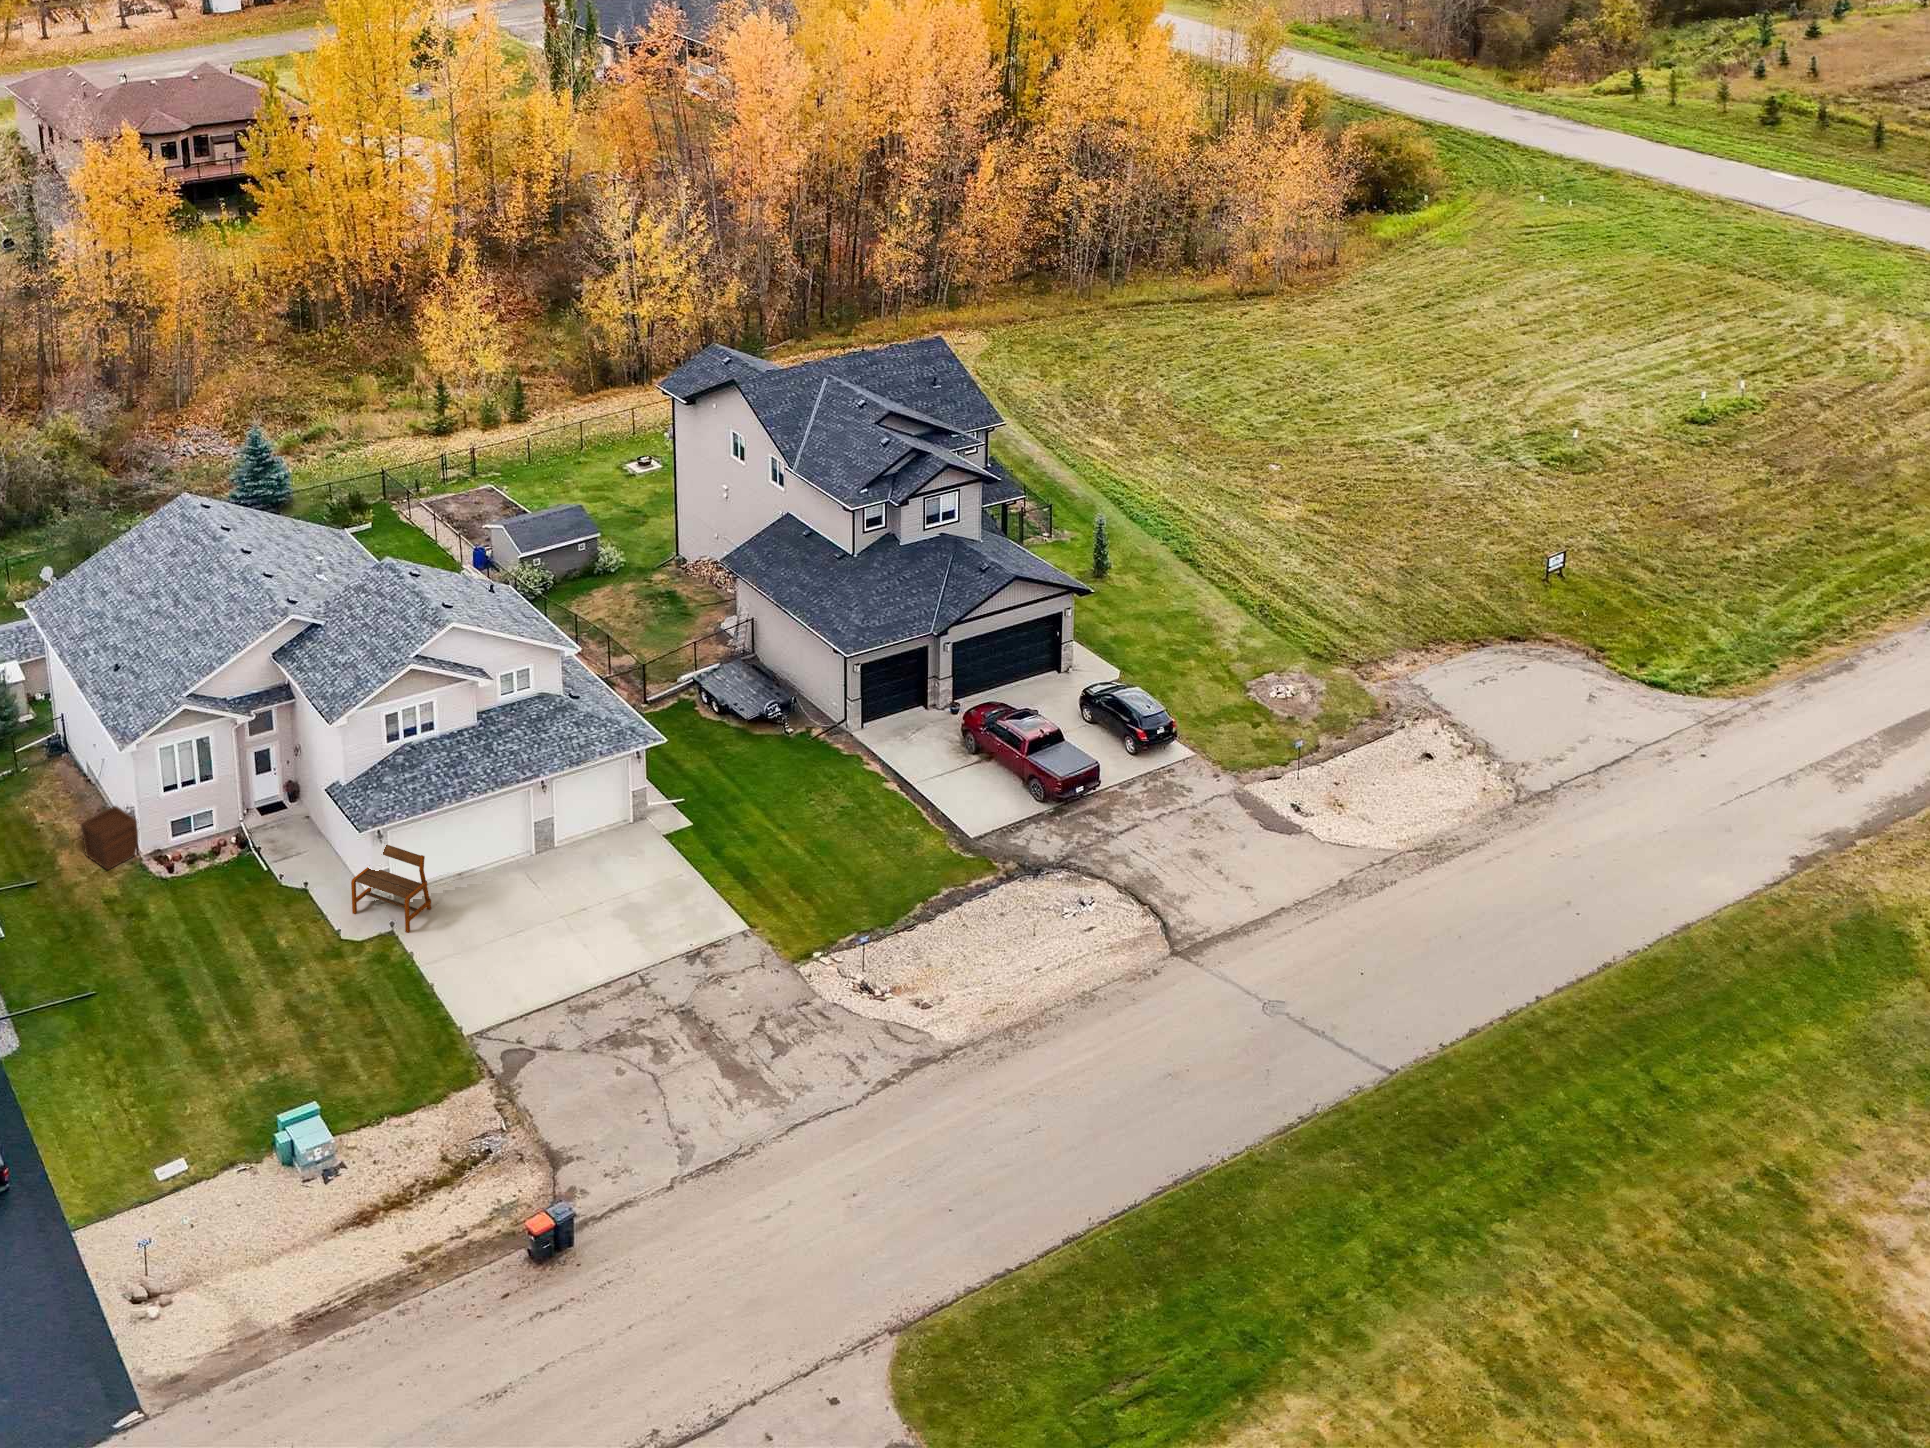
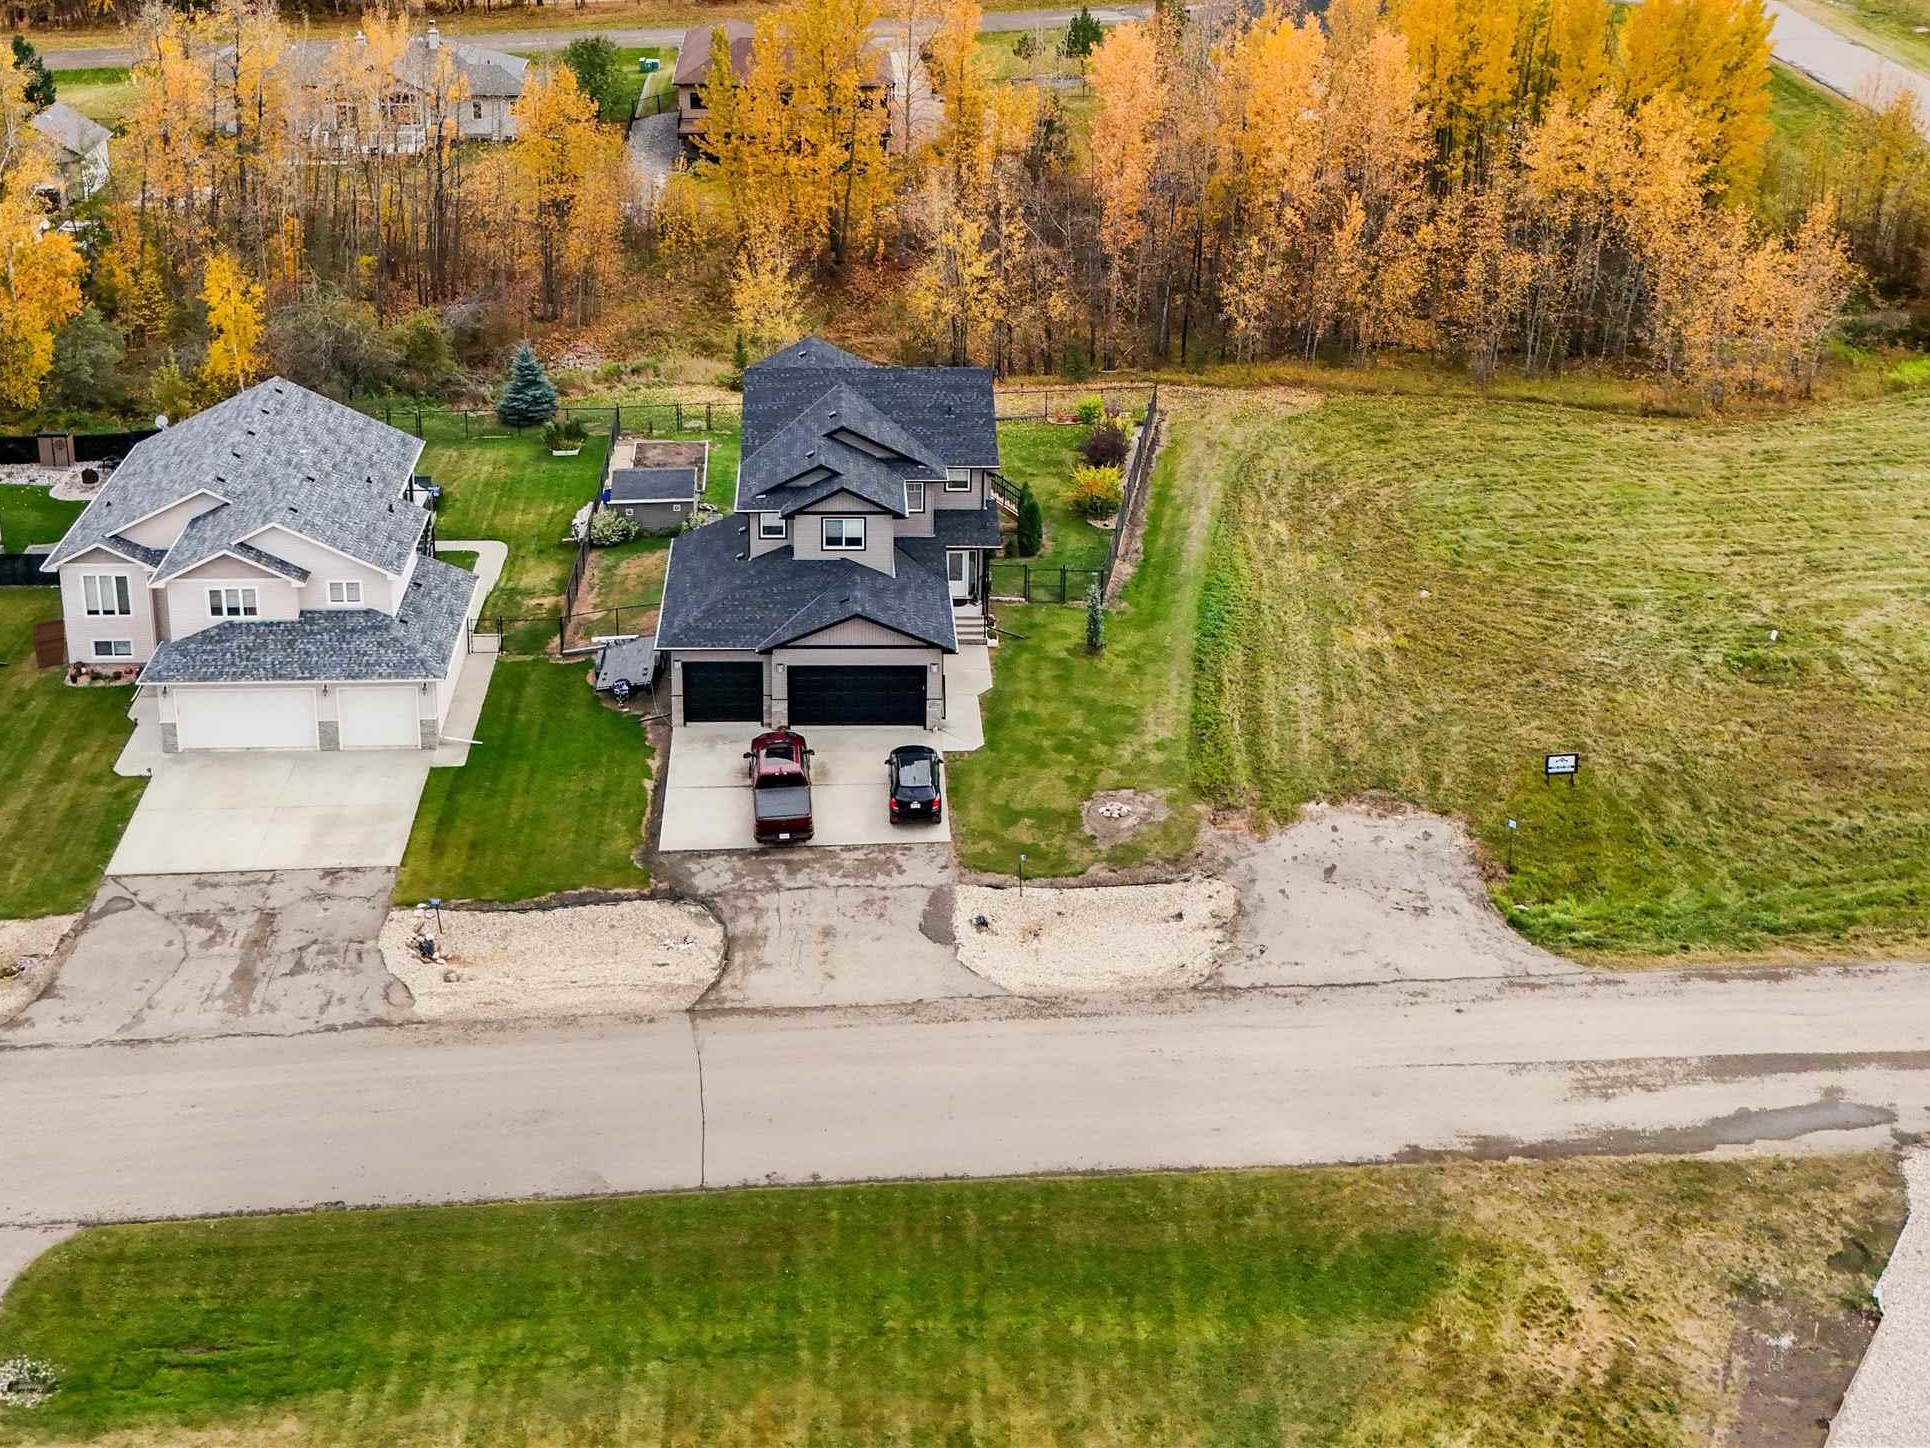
bench: present [351,845,431,933] -> none [143,695,198,782]

